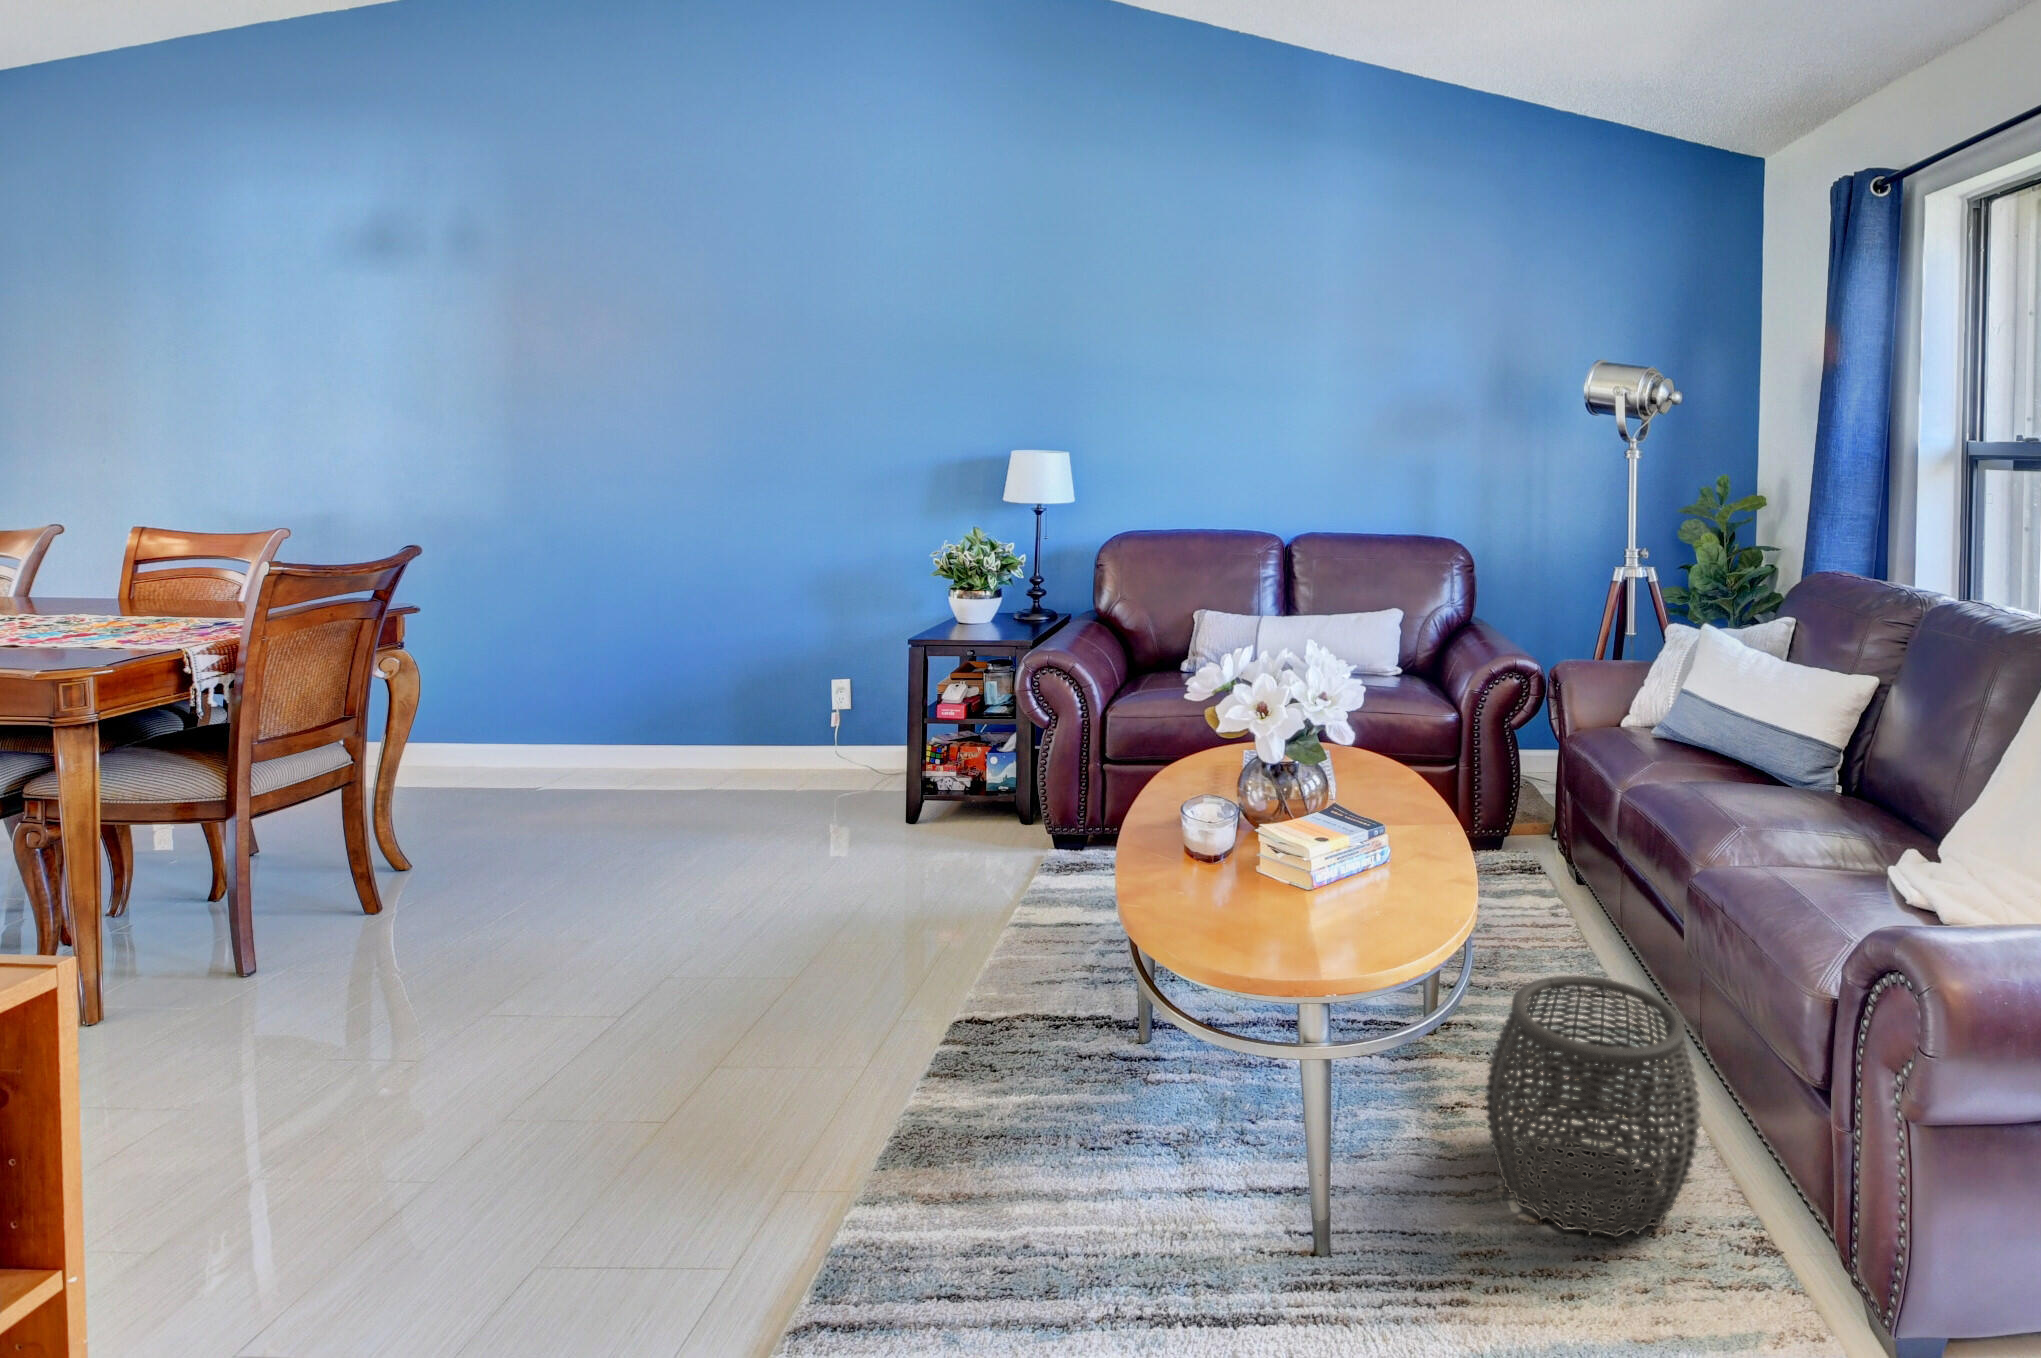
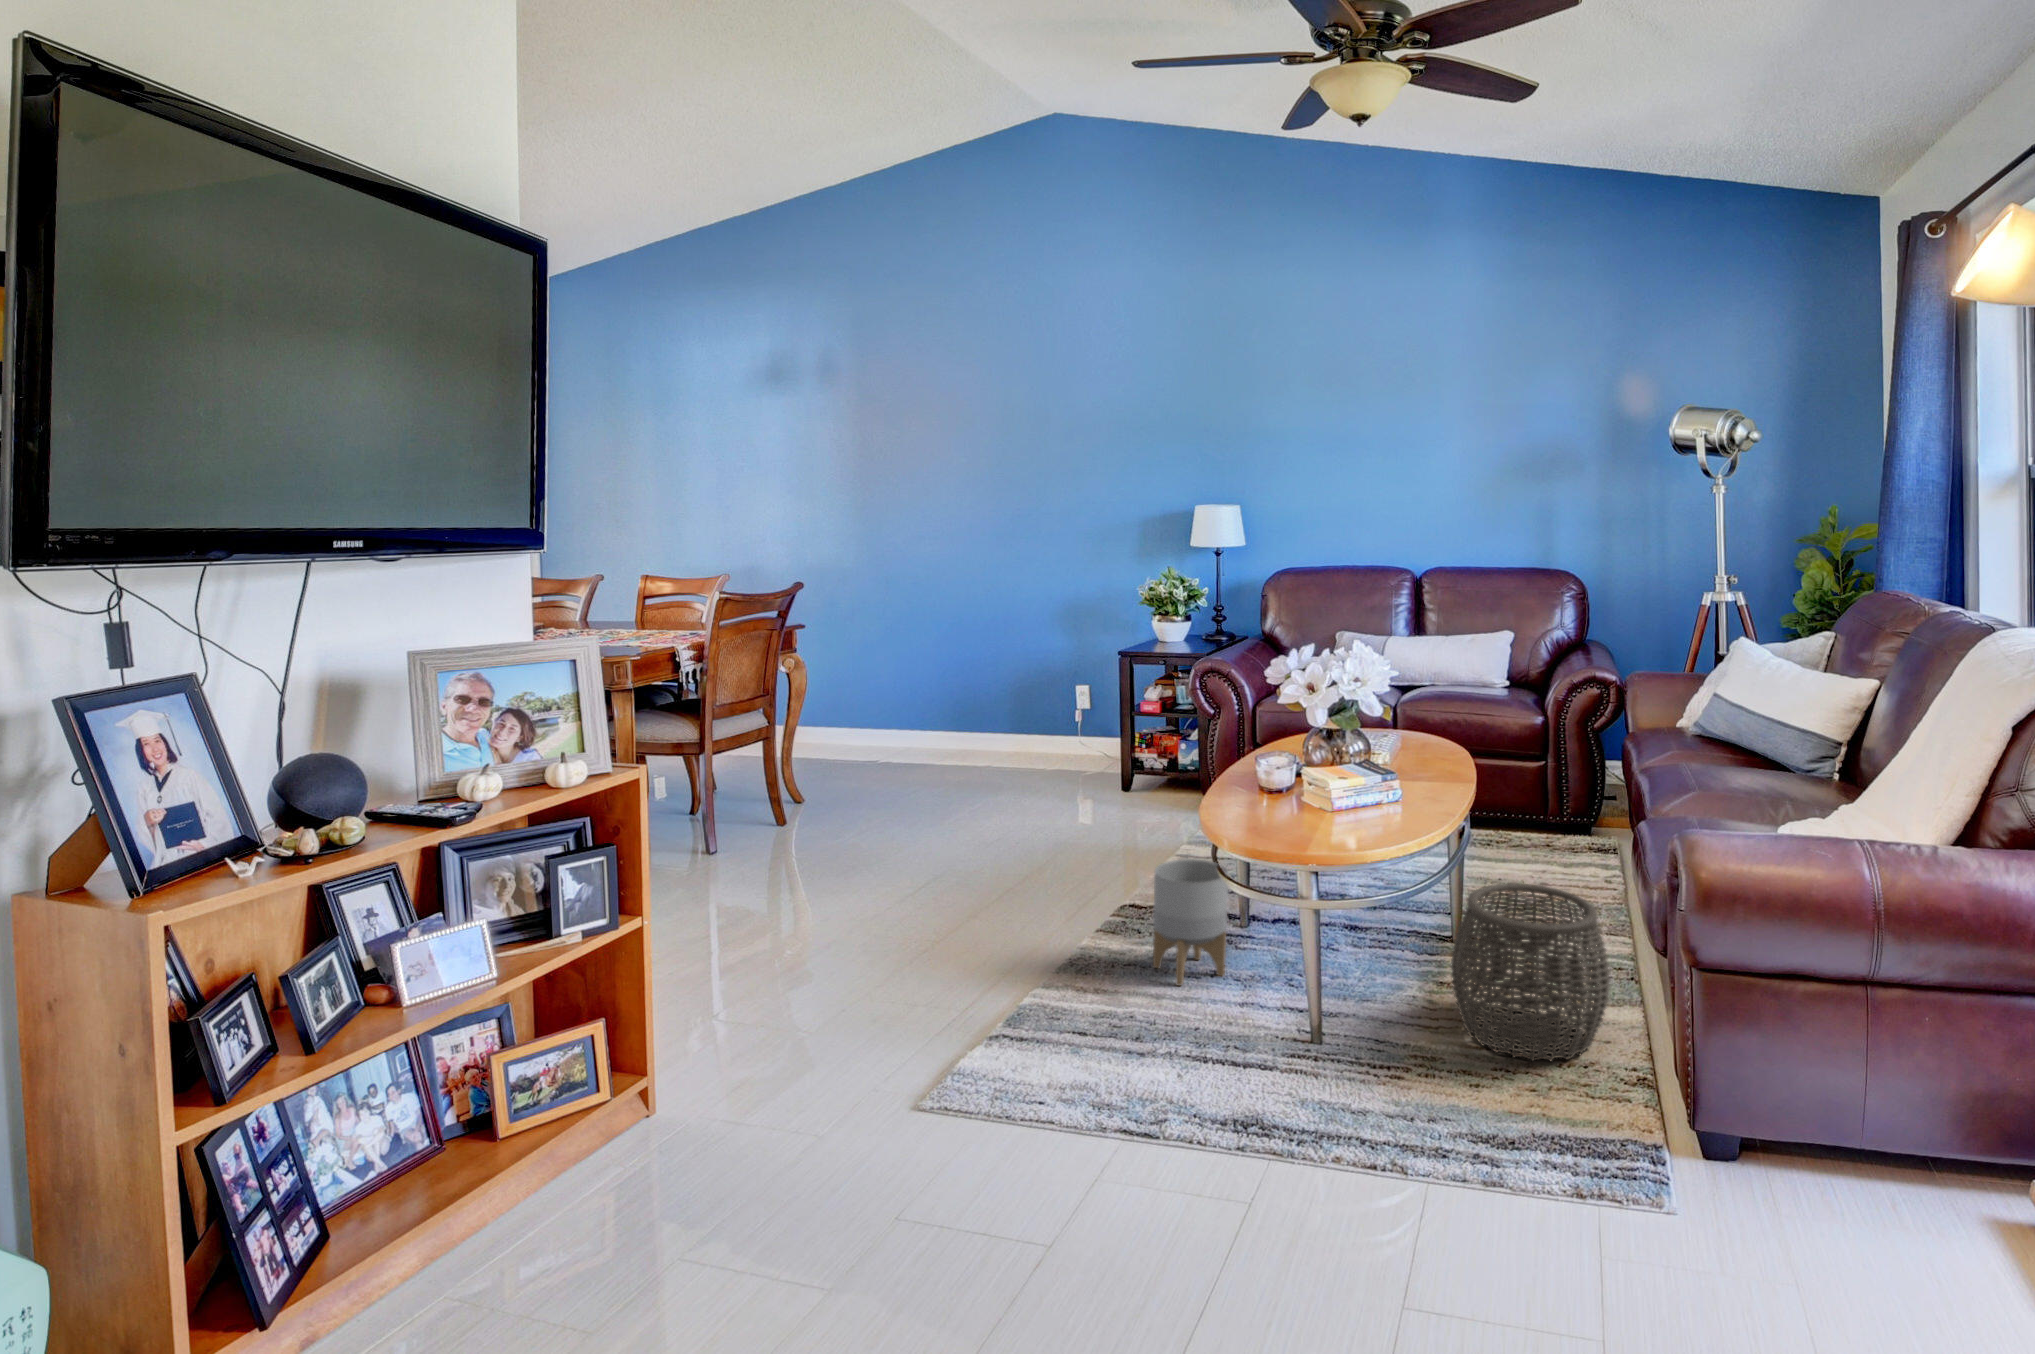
planter: none [1034,966,1153,1166] -> present [1153,859,1228,986]

